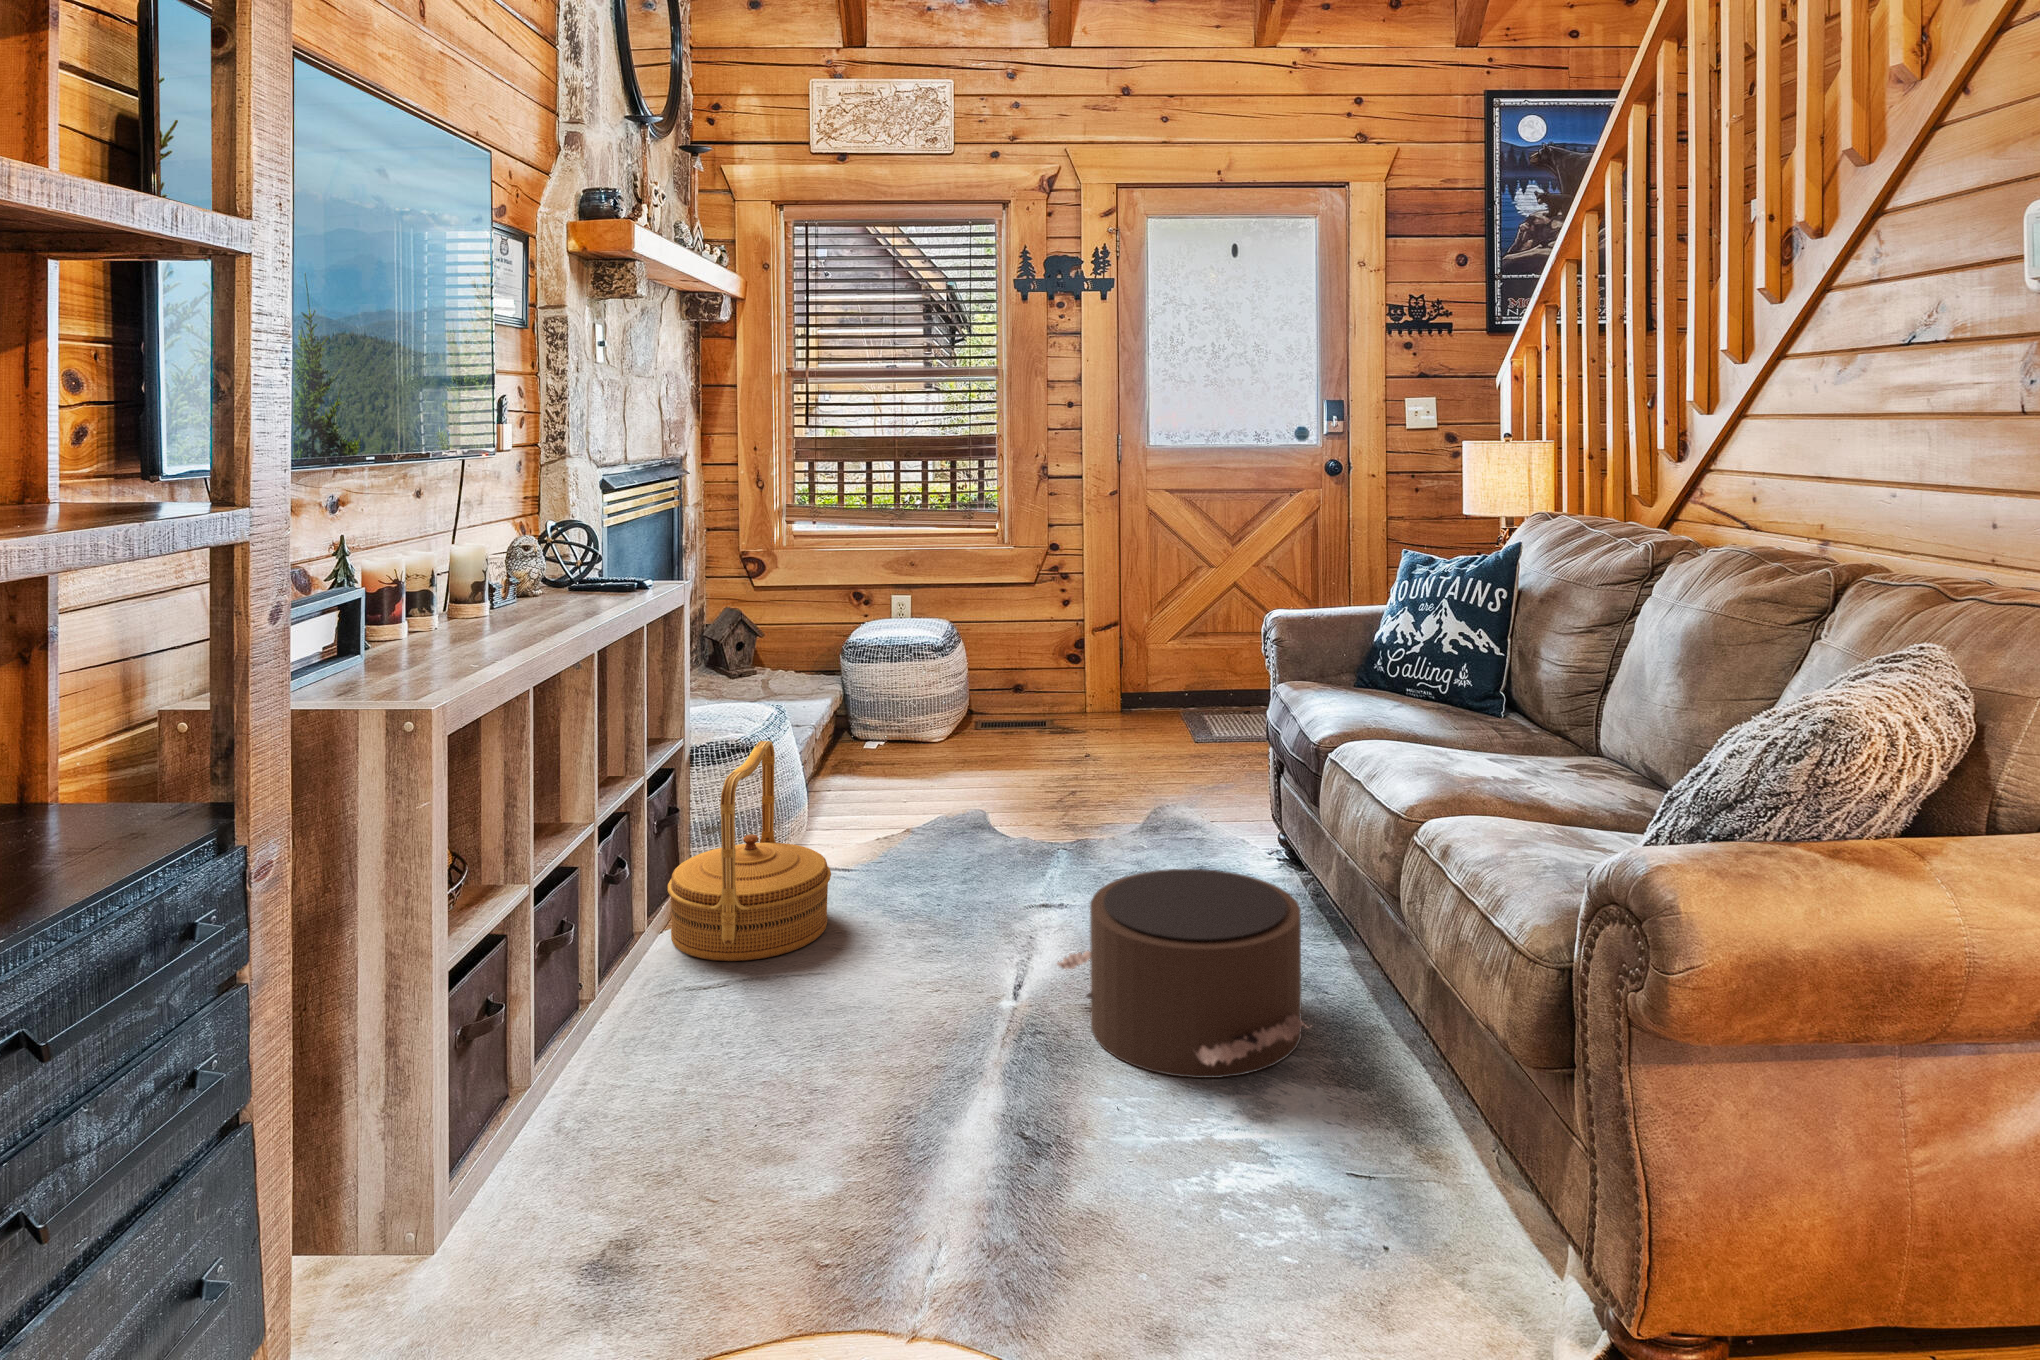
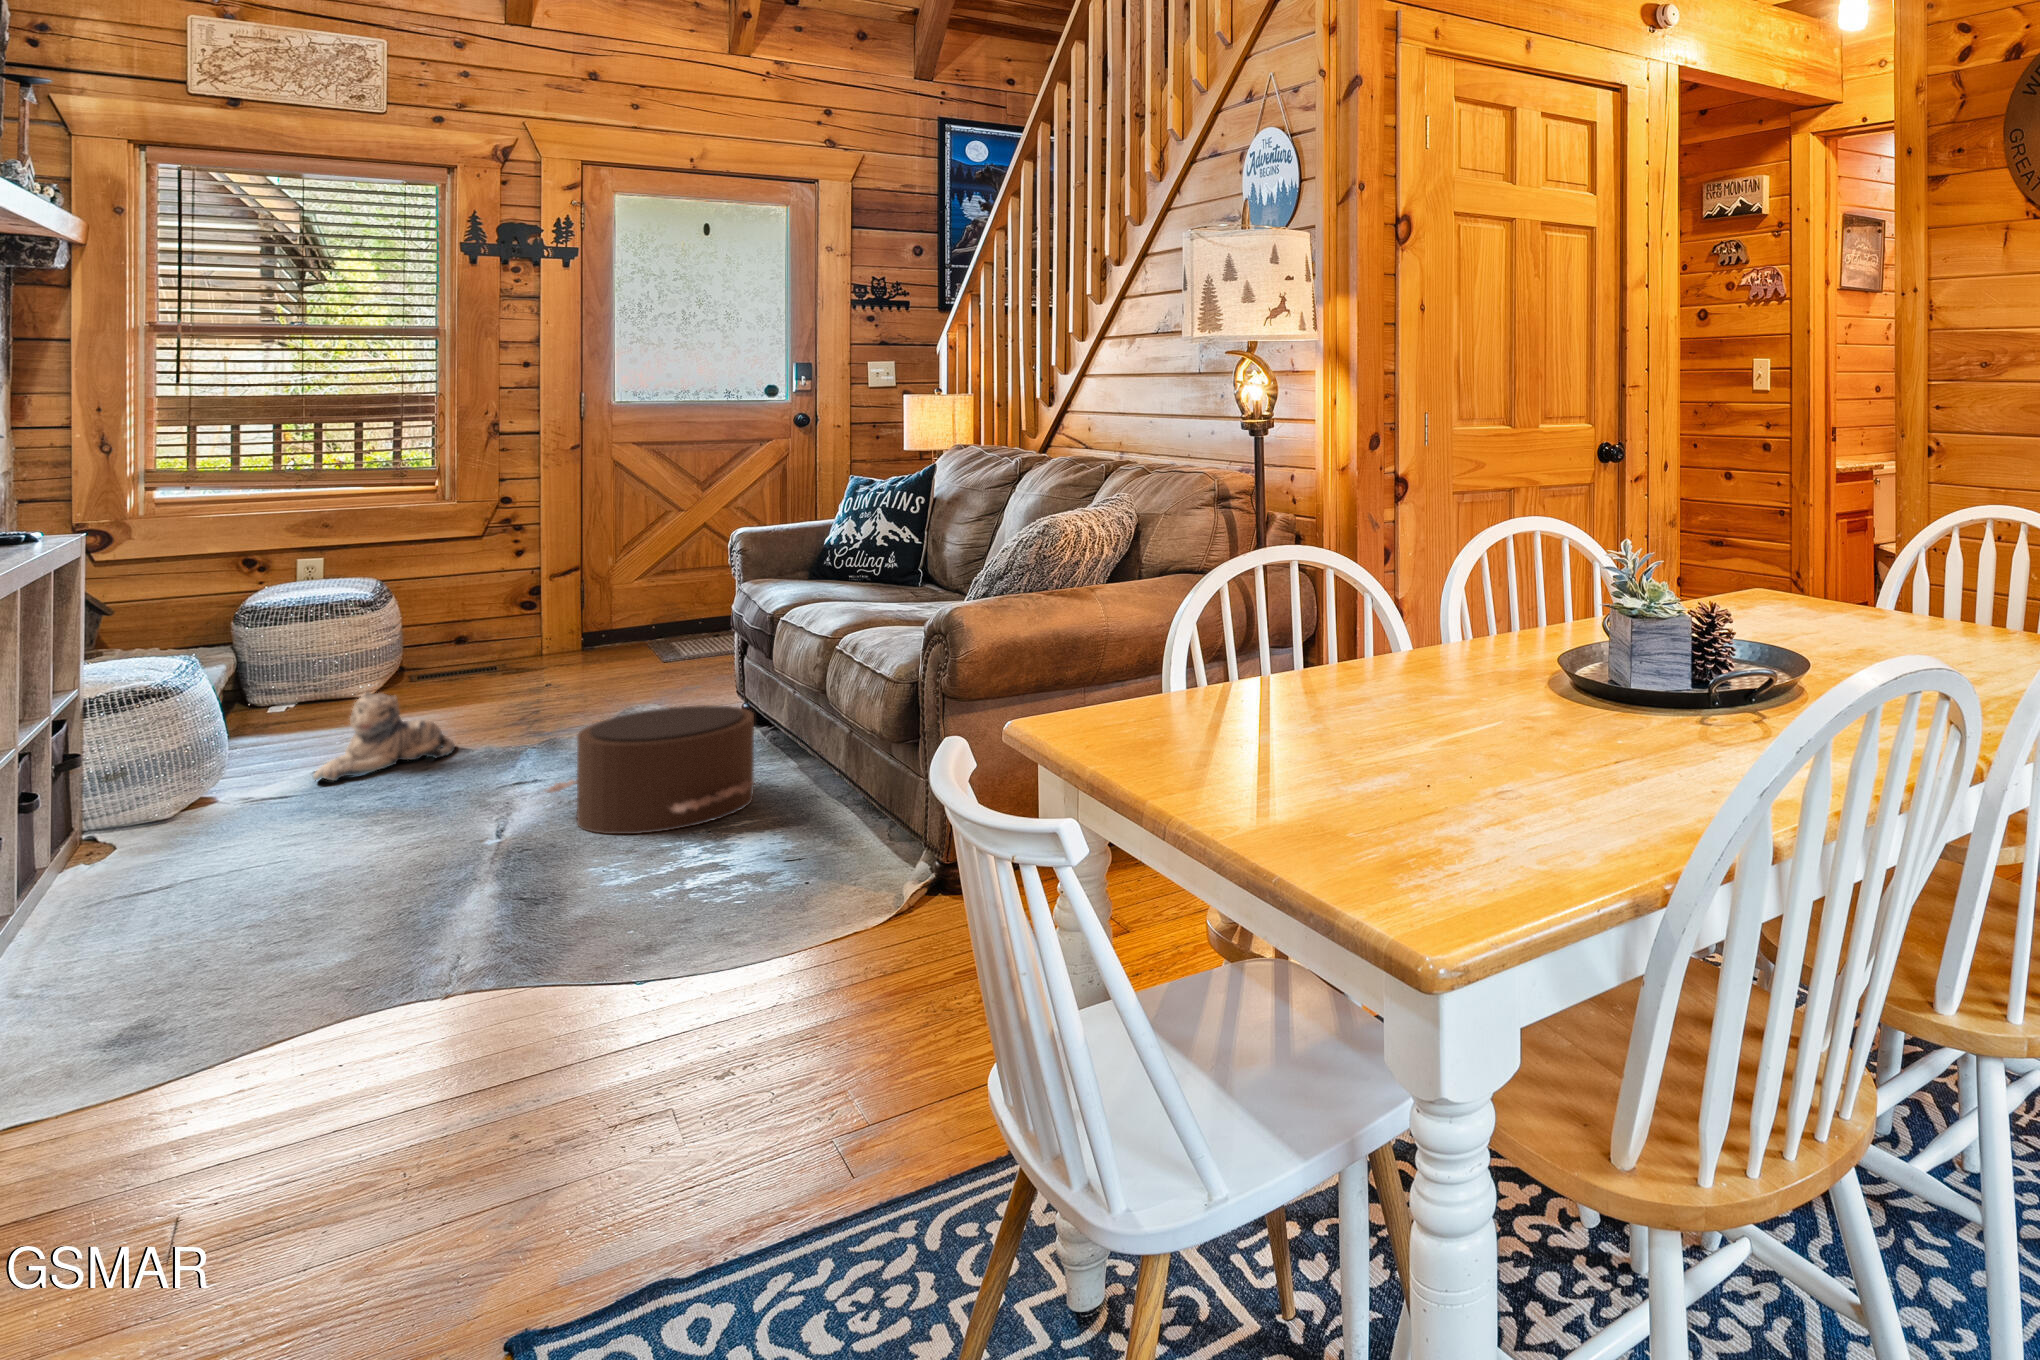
woven basket: present [668,741,831,961] -> none [95,671,293,859]
plush toy: none [862,770,993,872] -> present [313,693,455,781]

